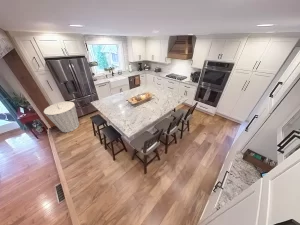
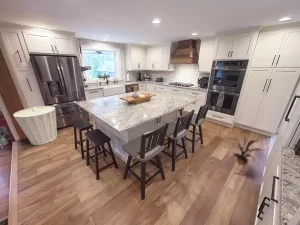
house plant: none [205,131,231,157] -> present [233,140,263,171]

